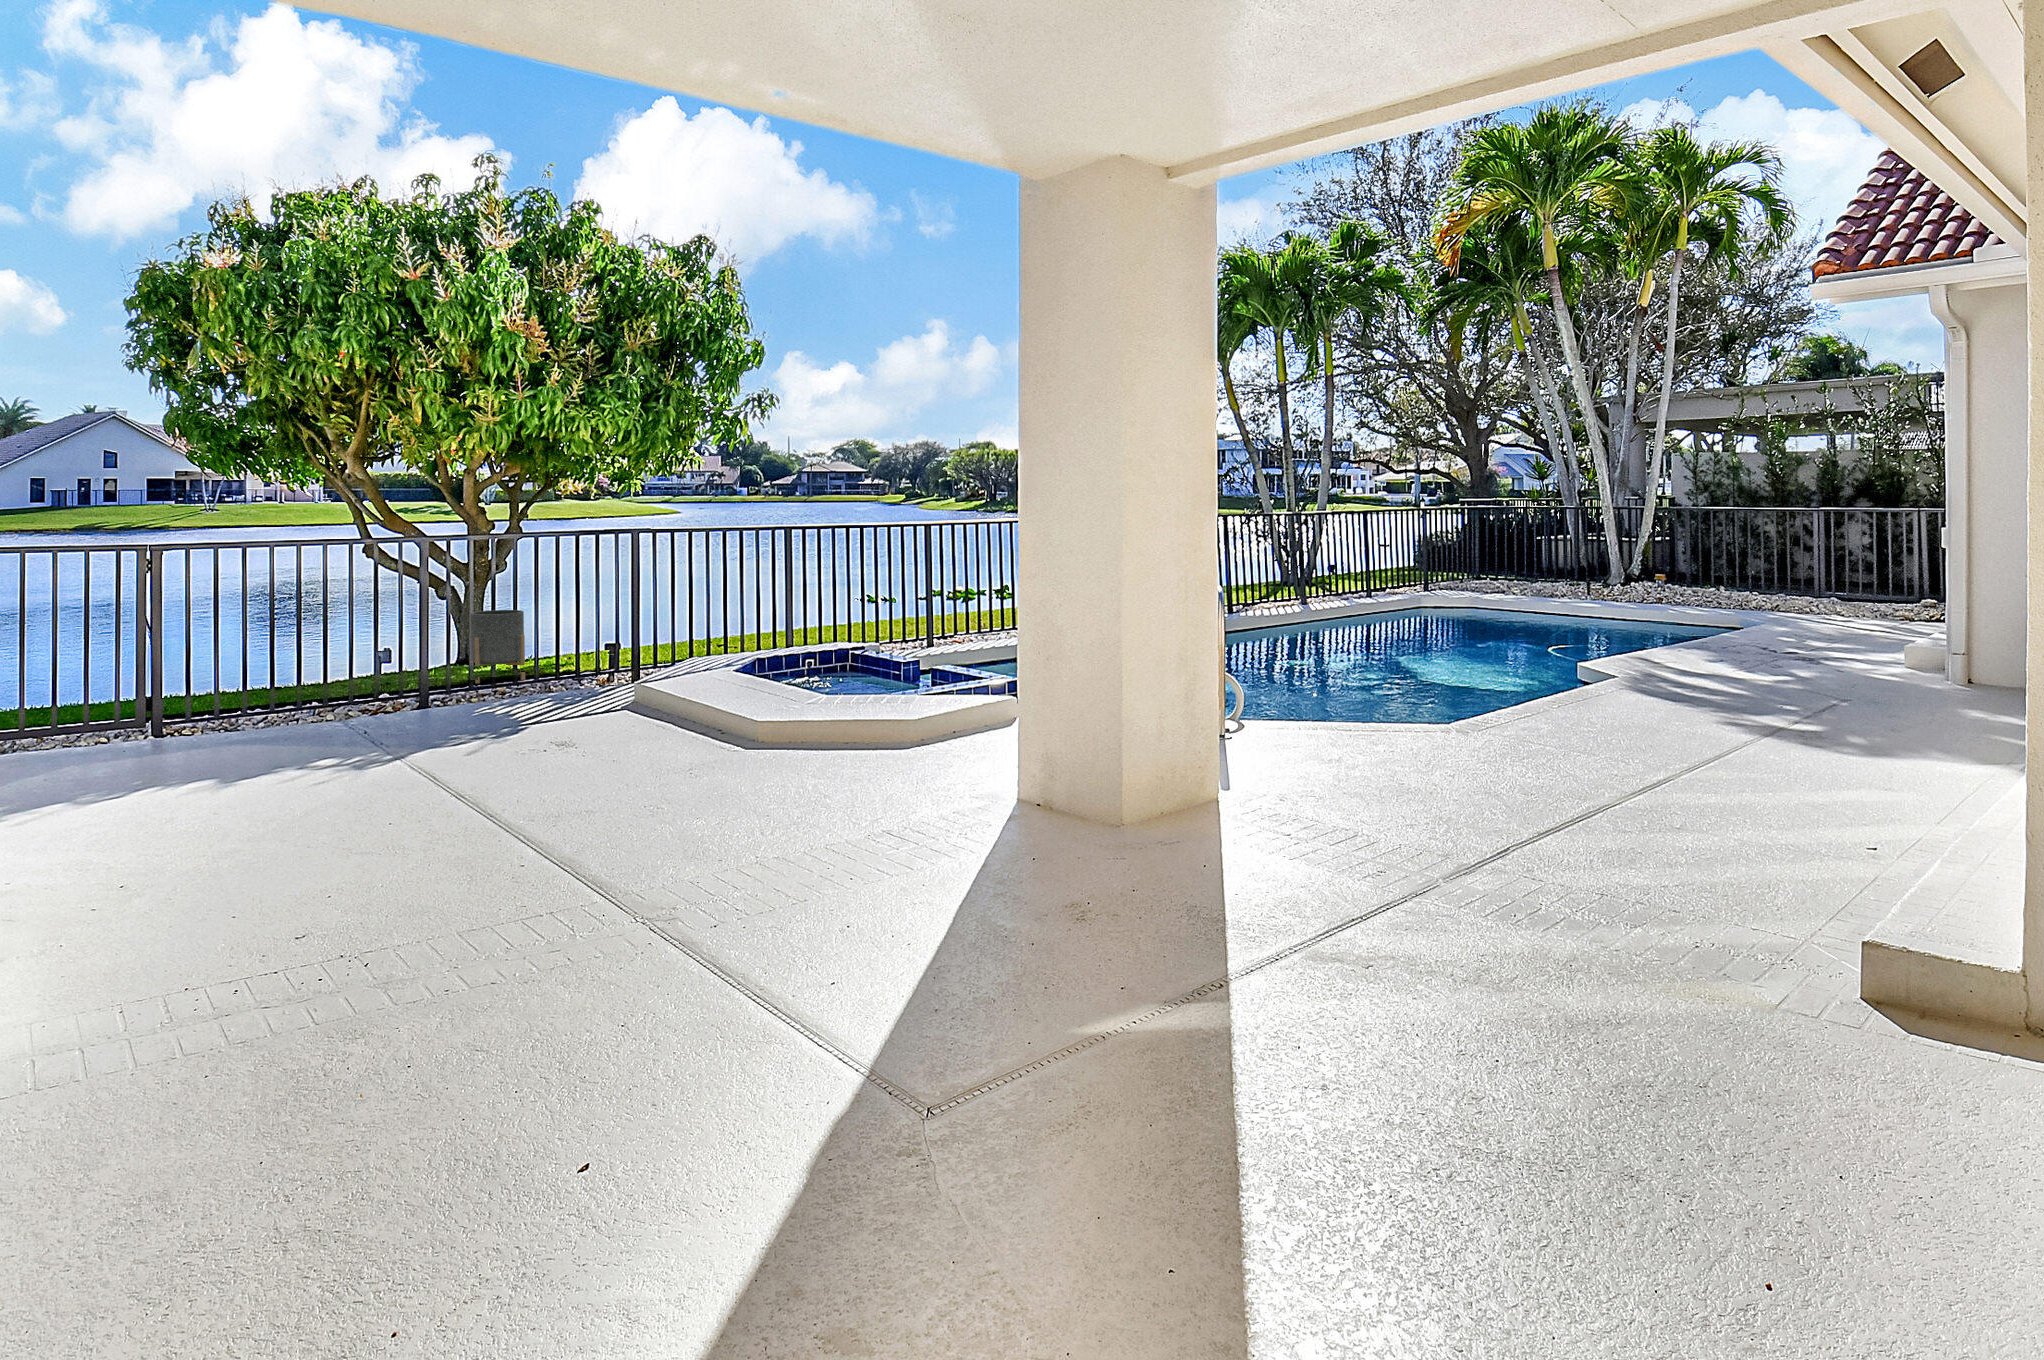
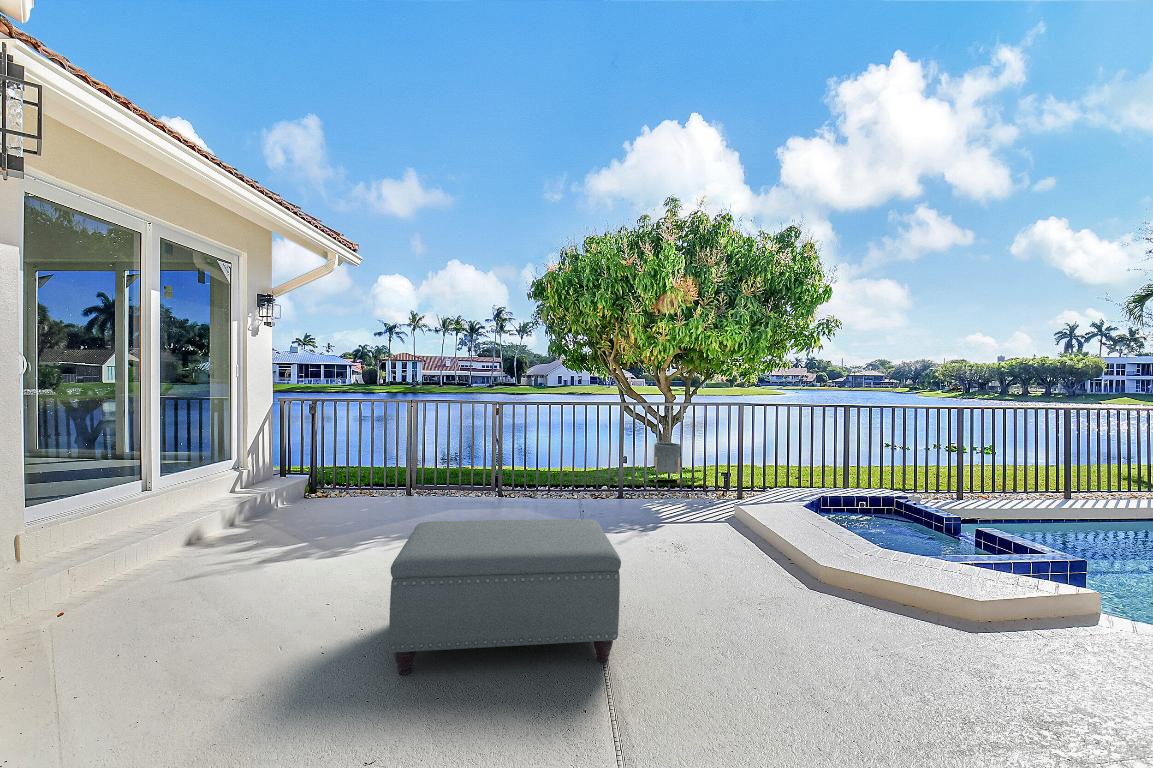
ottoman: none [192,689,531,885] -> present [389,519,621,675]

